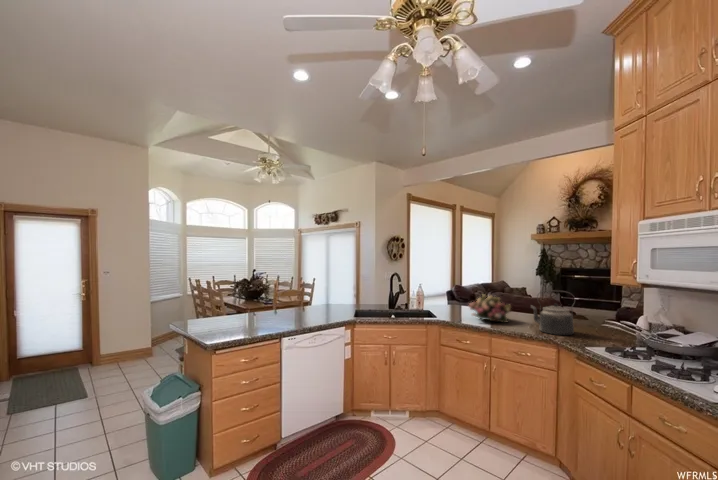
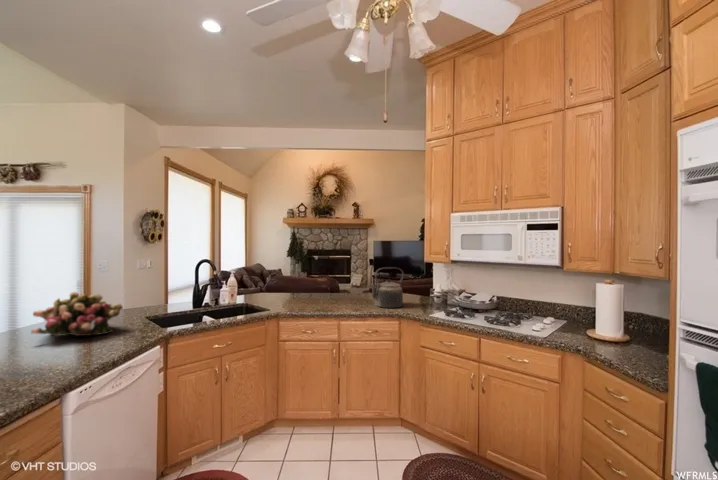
flower arrangement: present [469,295,511,323] -> present [31,292,123,336]

